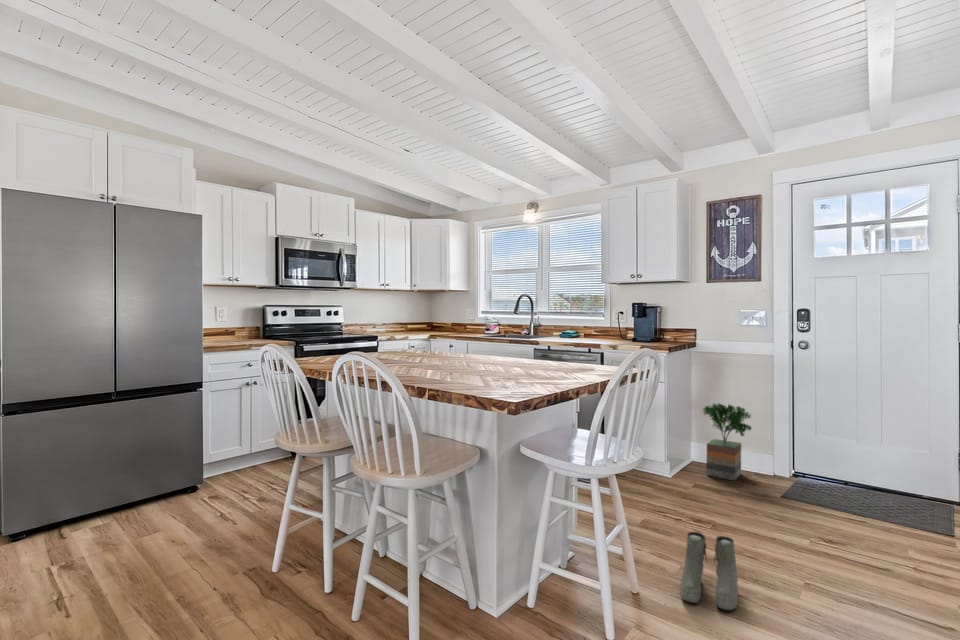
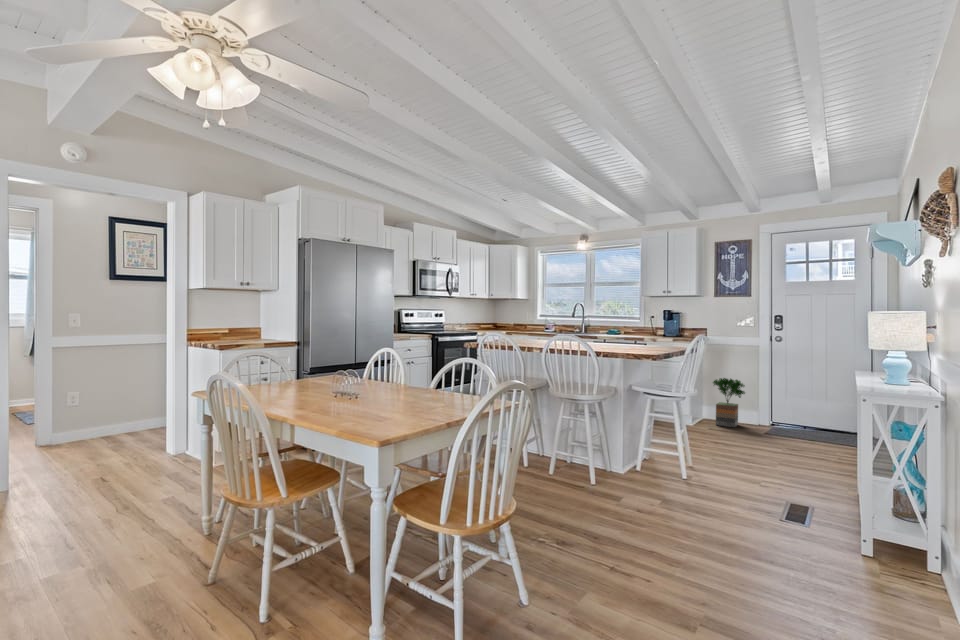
boots: present [681,532,738,611] -> none [714,437,745,472]

